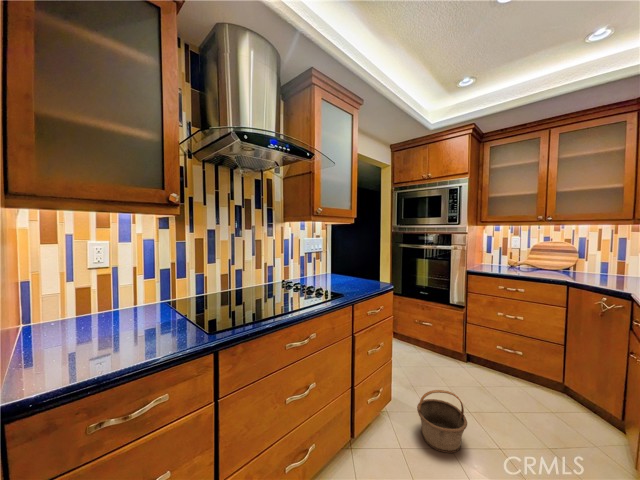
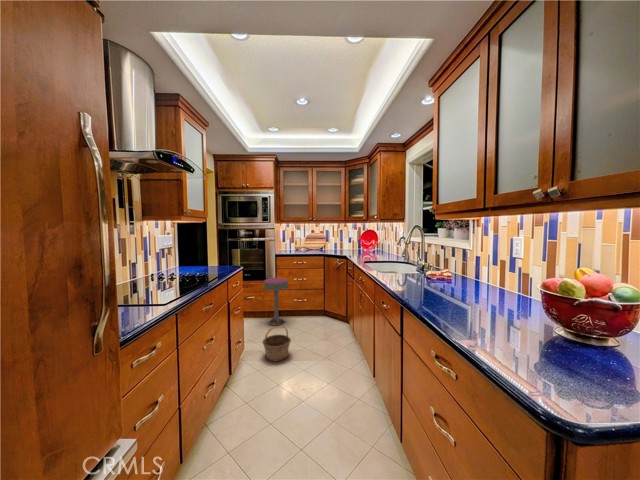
bar stool: none [444,305,485,380] -> present [264,278,288,326]

